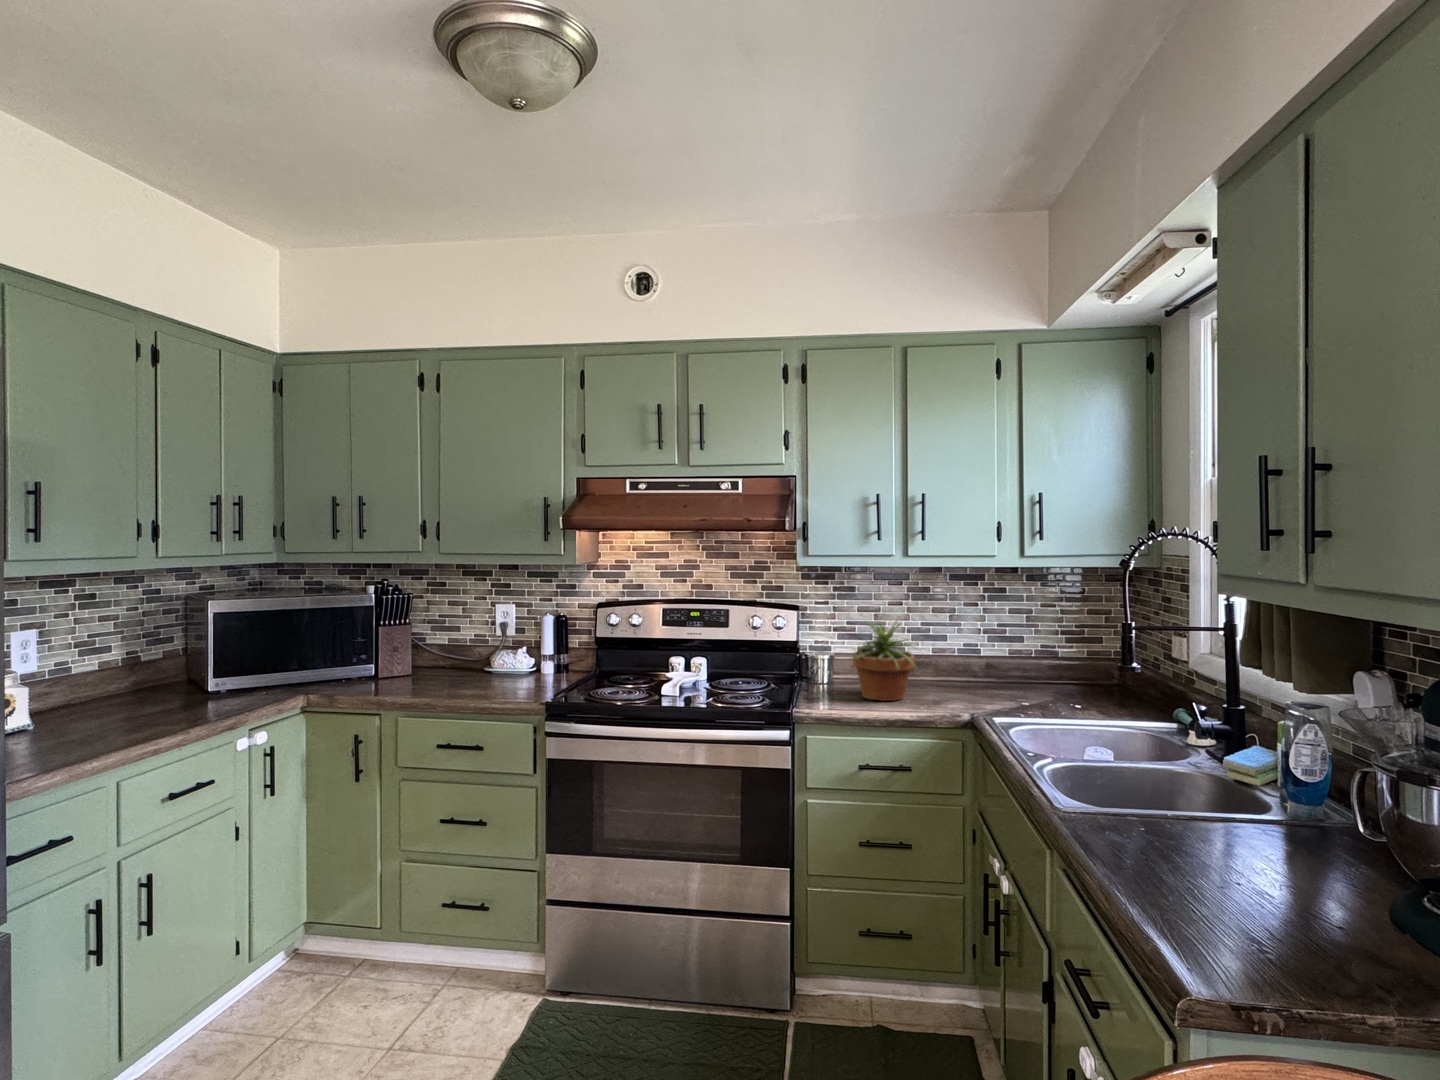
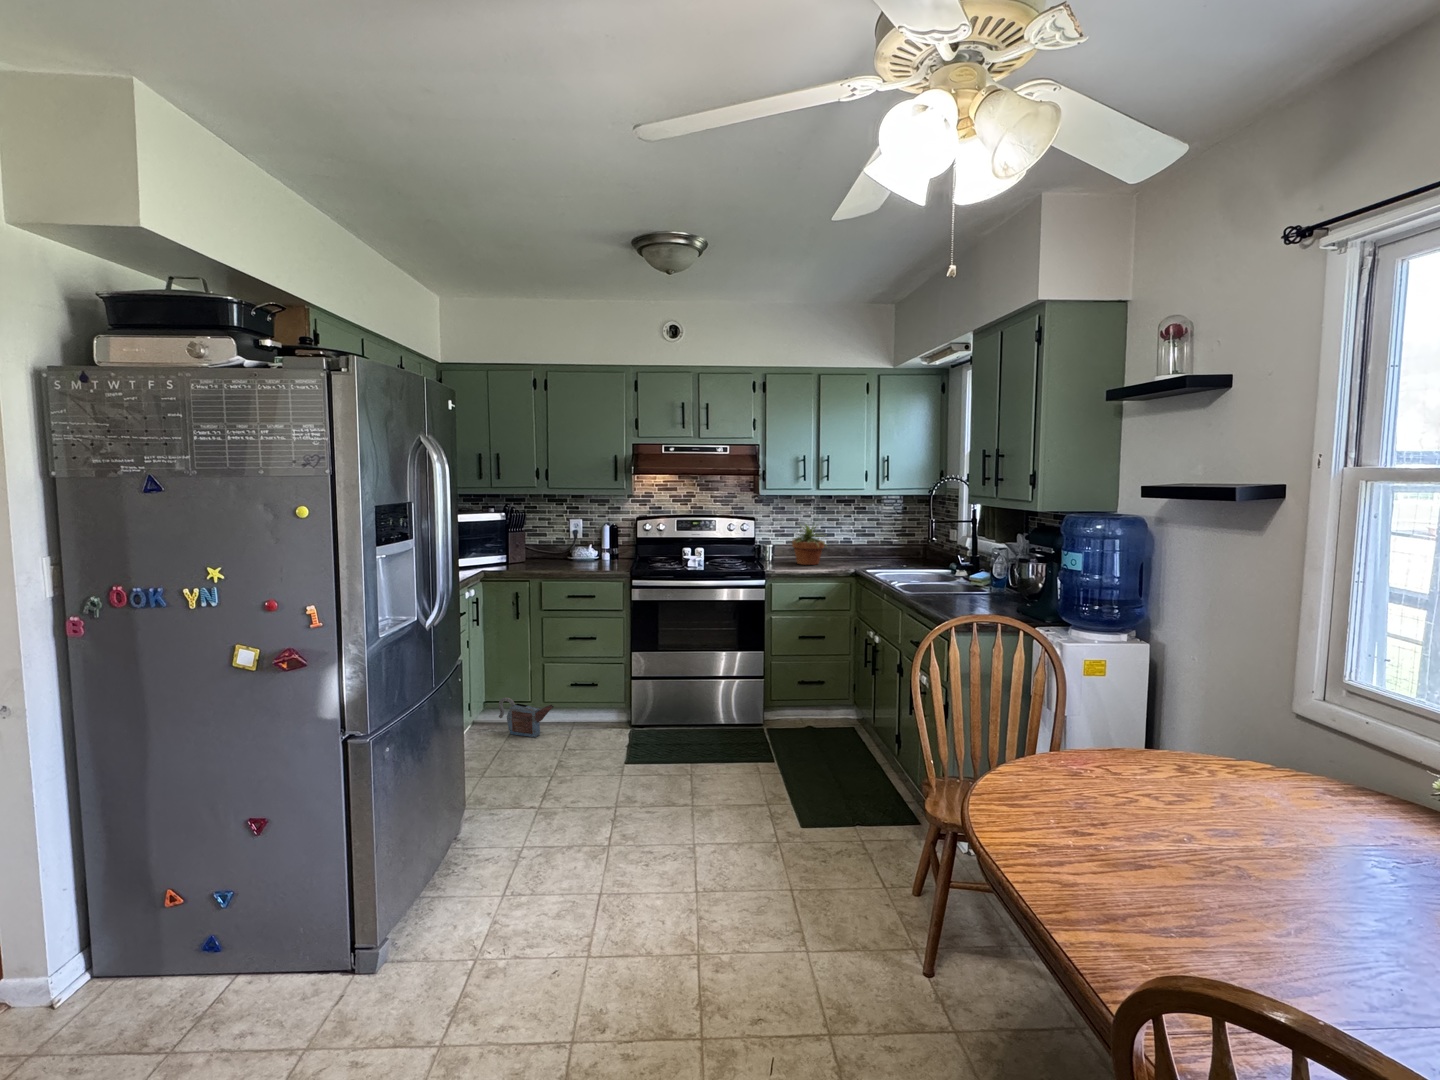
watering can: none [320,922,396,1006] -> present [499,697,554,737]

